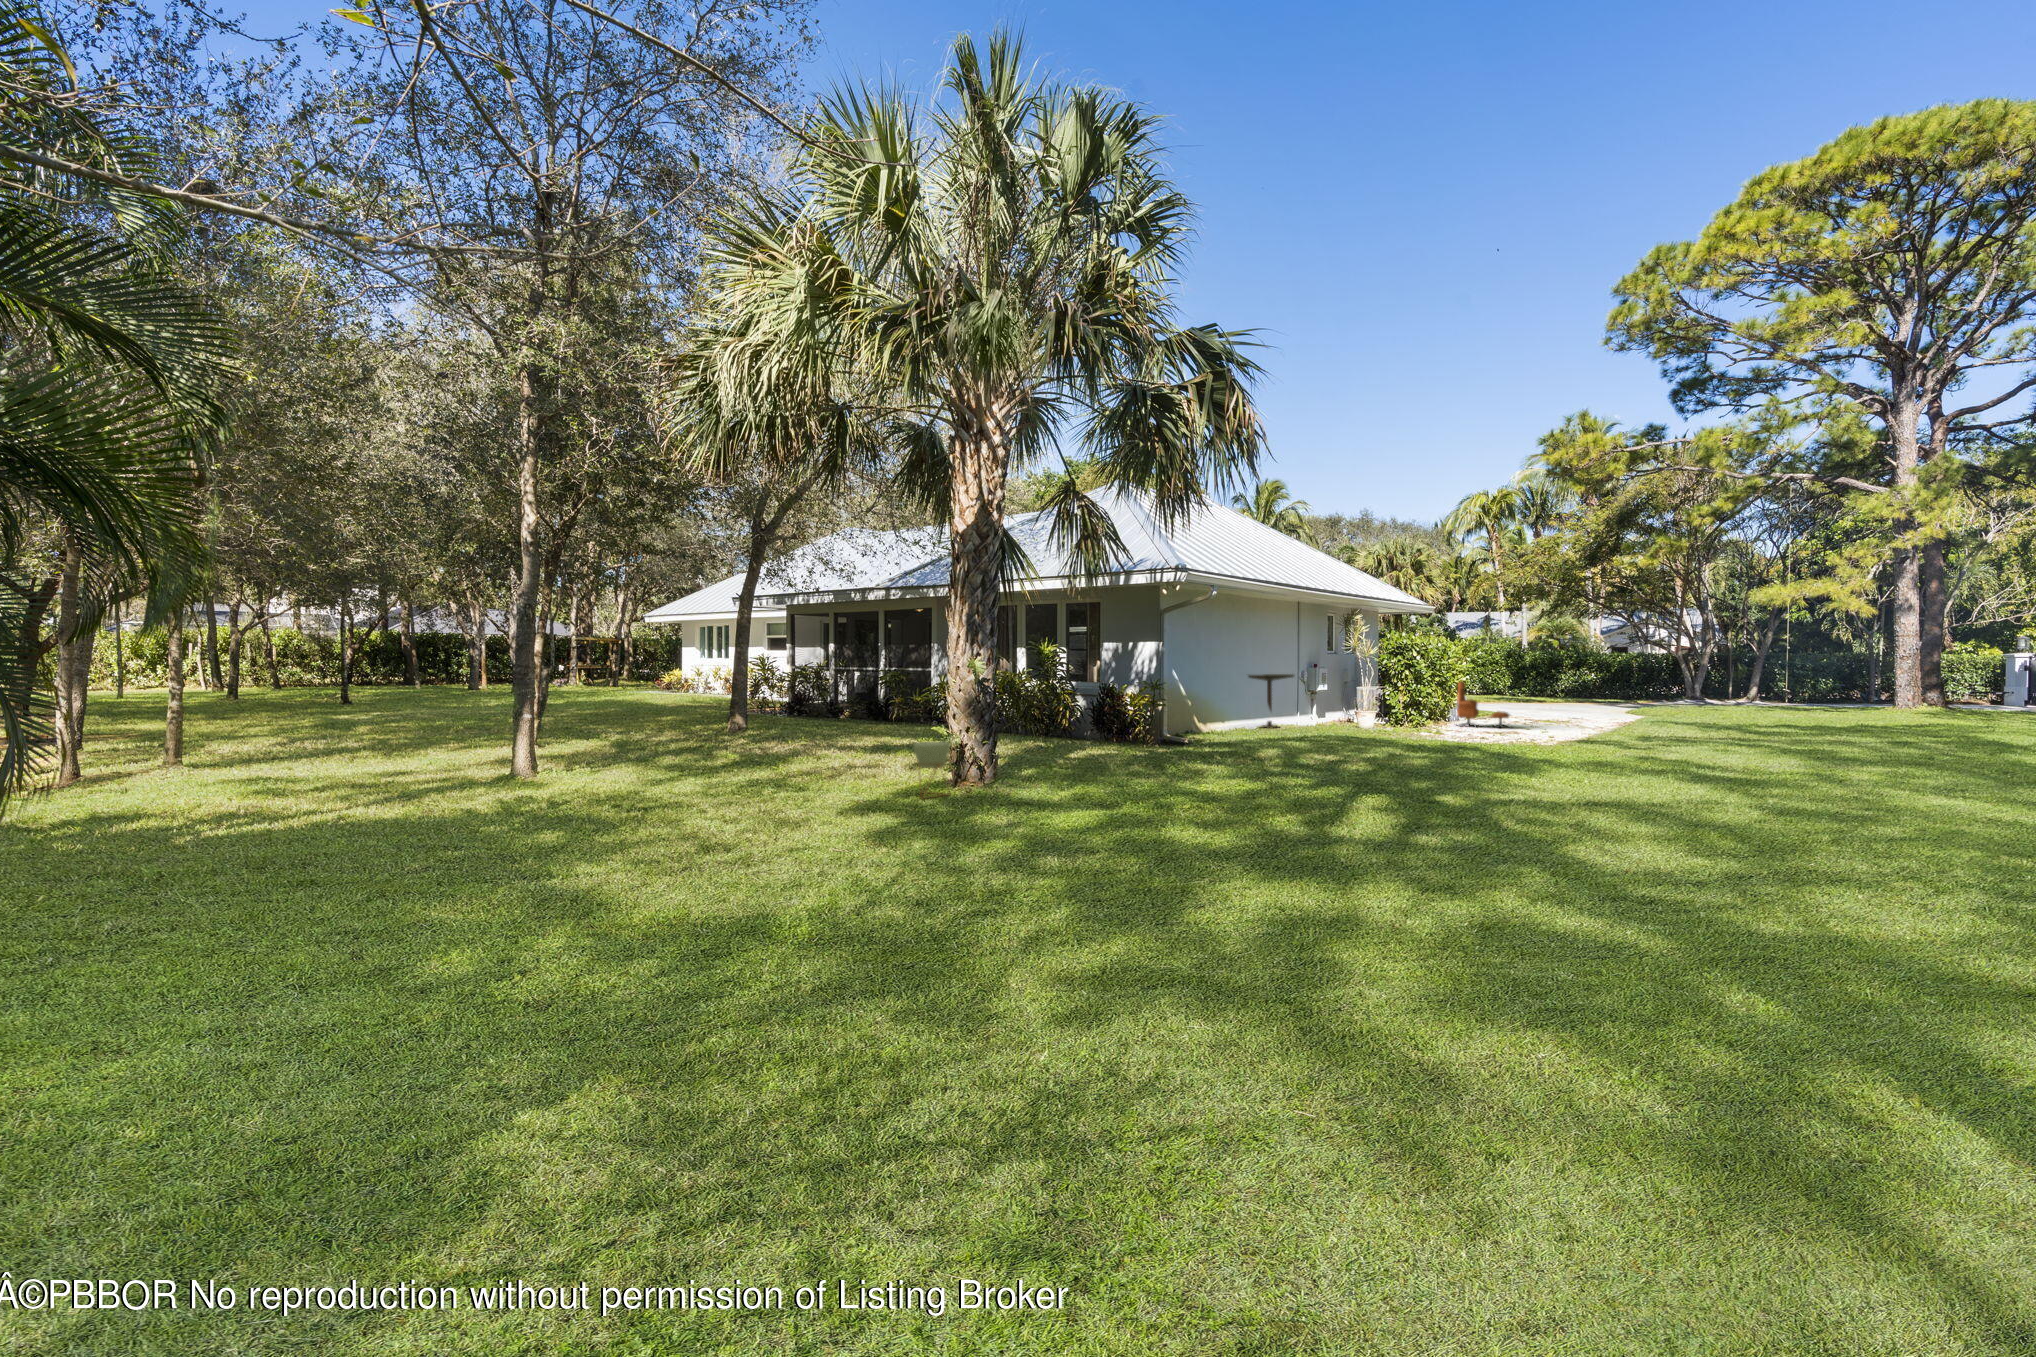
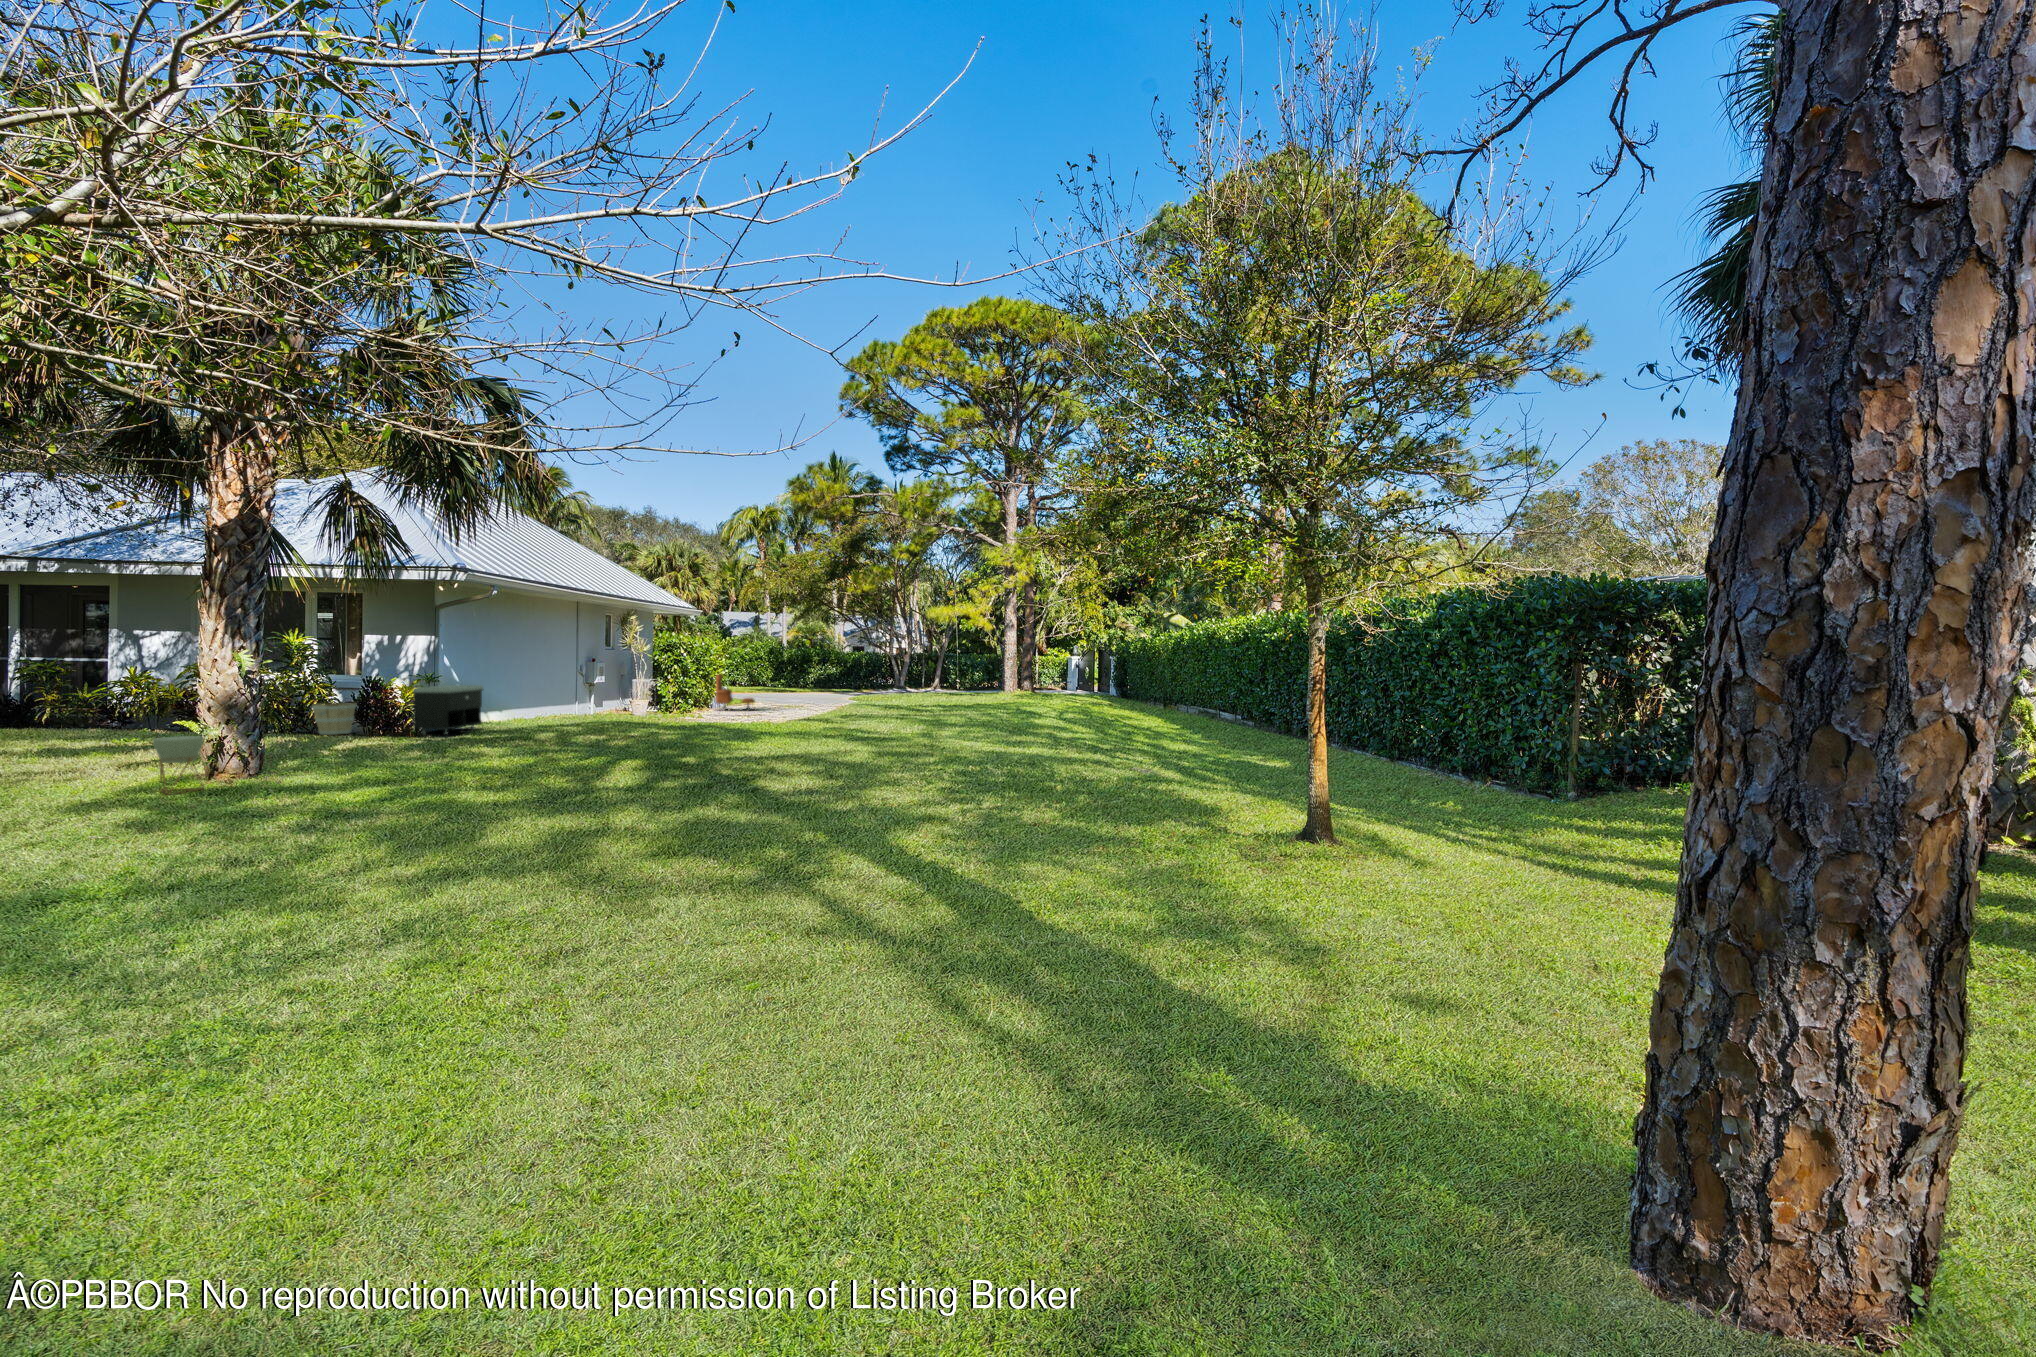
pedestal table: present [1248,674,1294,728] -> none [524,668,575,718]
storage bench: none [1141,692,1204,743] -> present [413,685,483,733]
wooden bucket: none [1062,707,1097,738] -> present [312,703,357,735]

